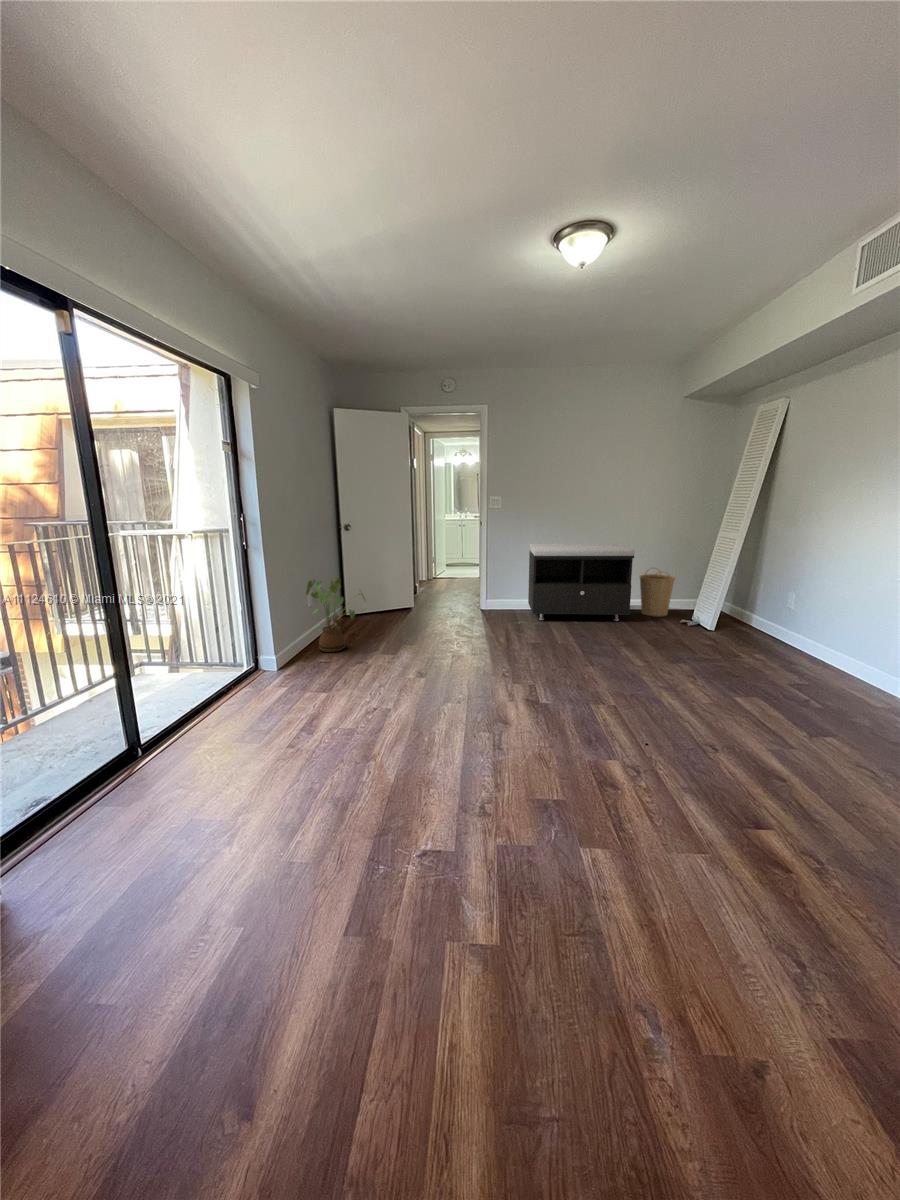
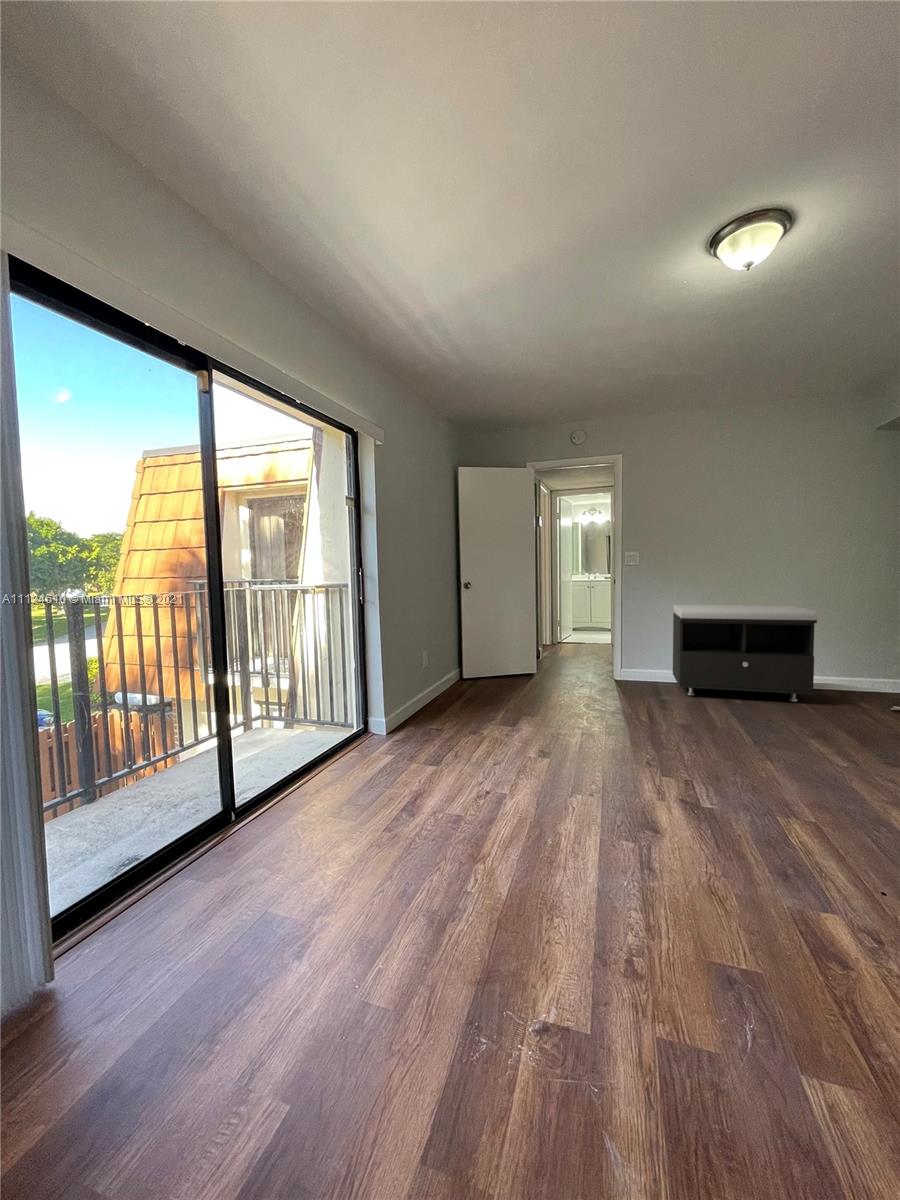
basket: present [640,571,675,617] -> none [824,636,877,699]
house plant: present [306,577,366,652] -> none [421,636,484,718]

